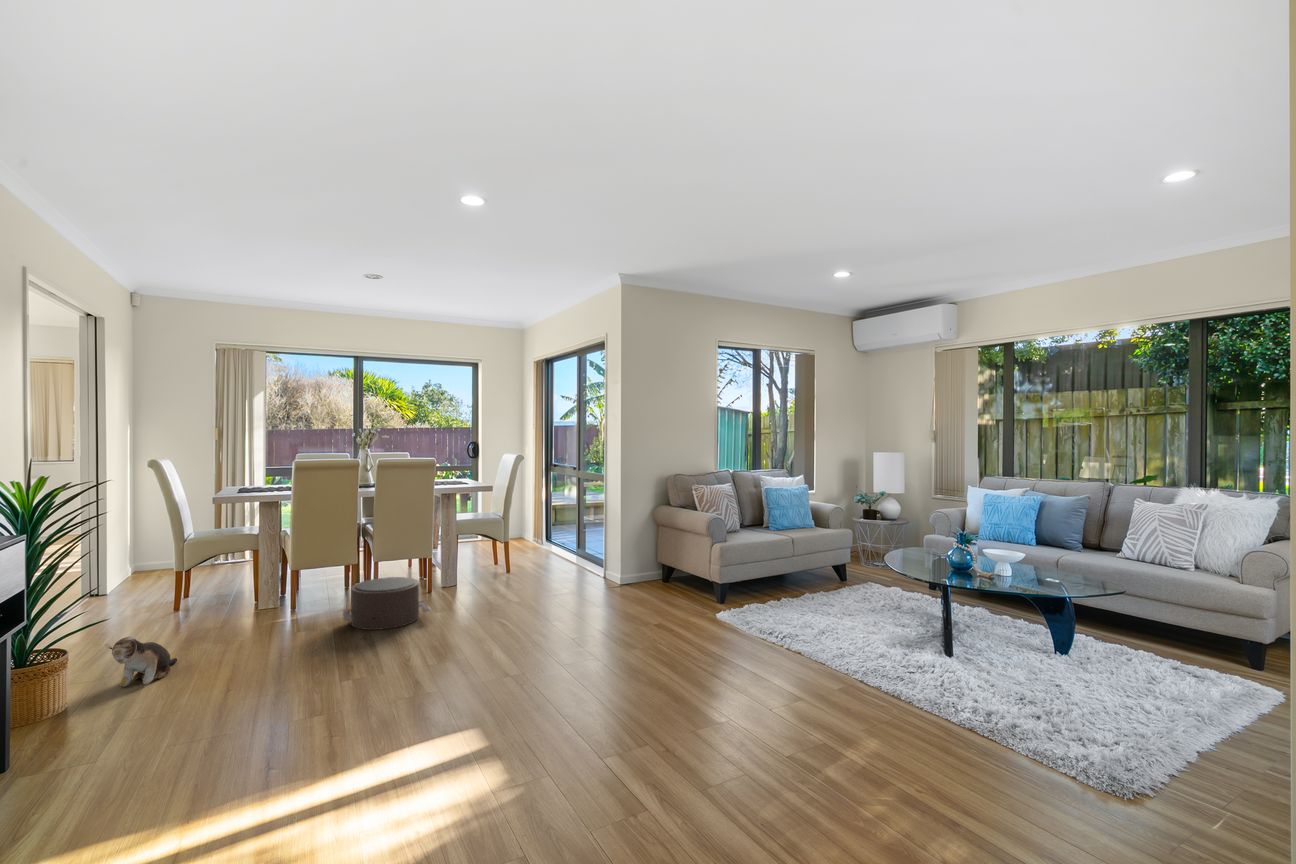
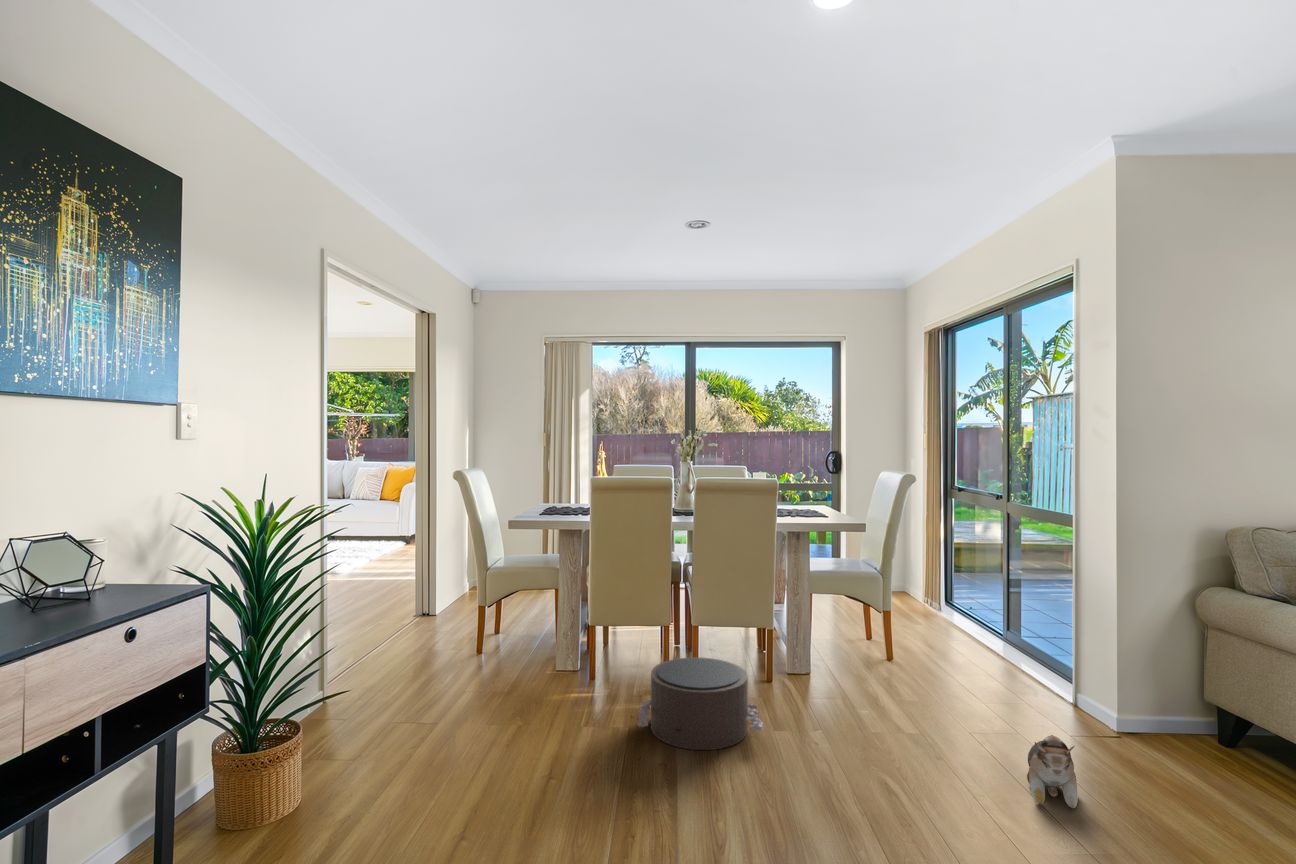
plush toy: present [105,637,177,687] -> present [1027,735,1078,808]

